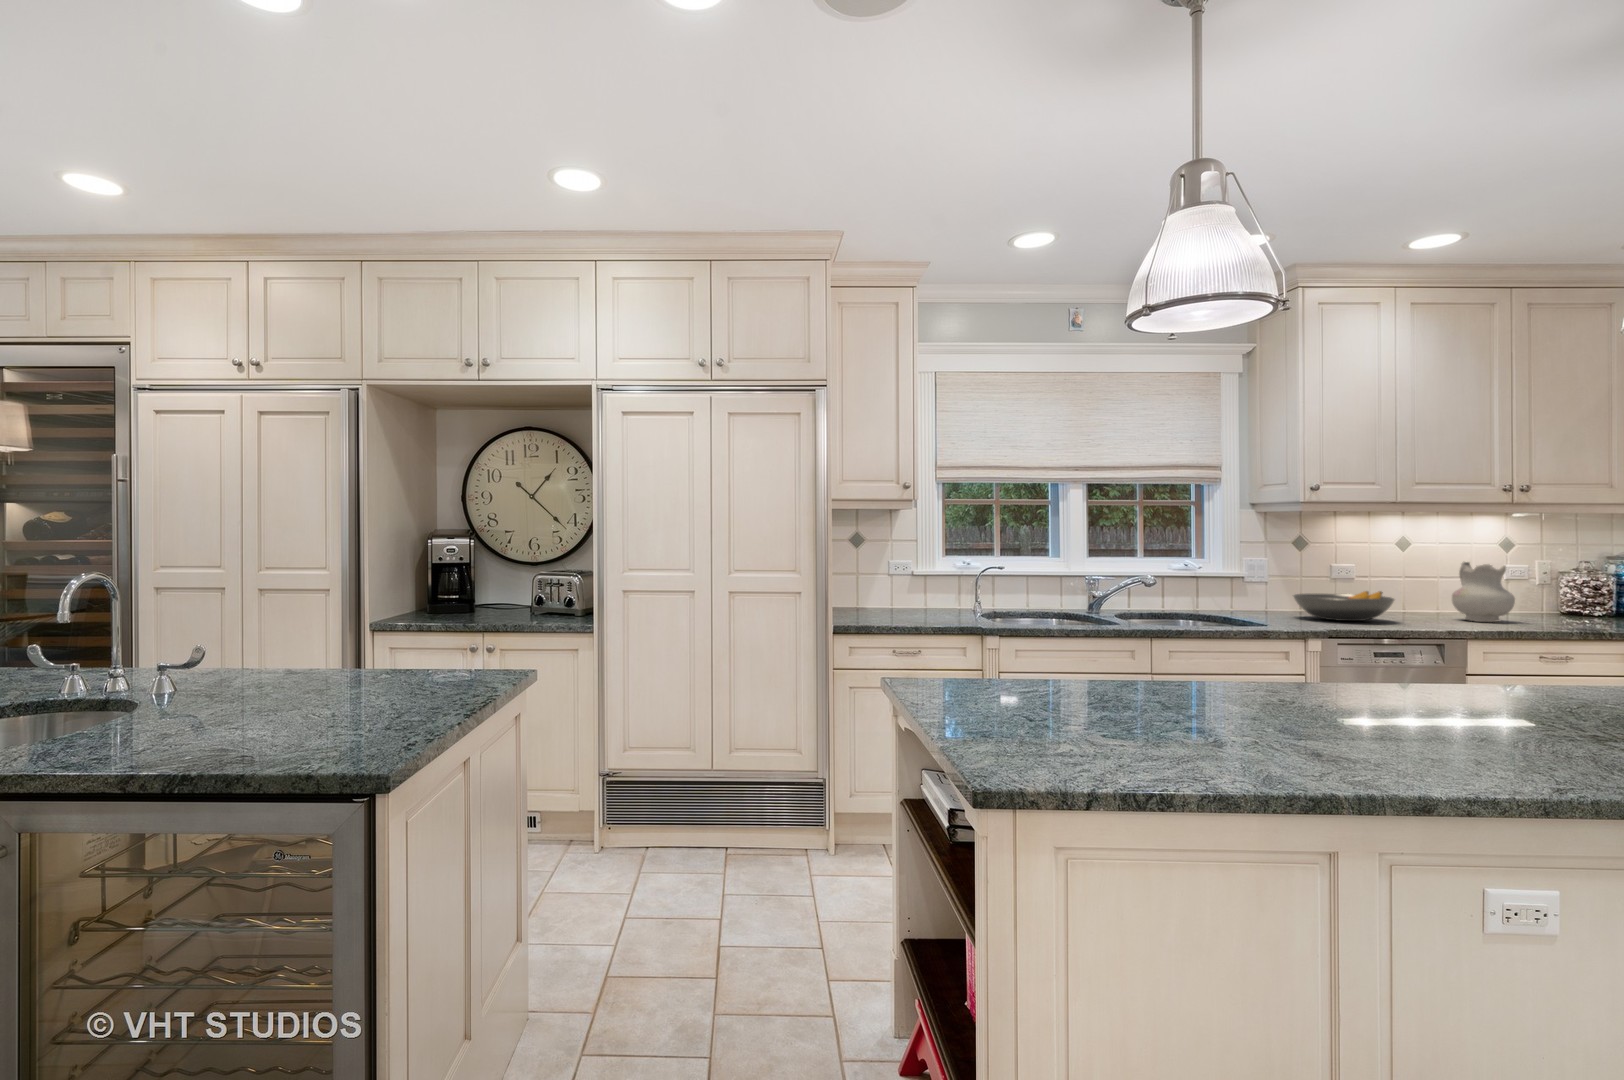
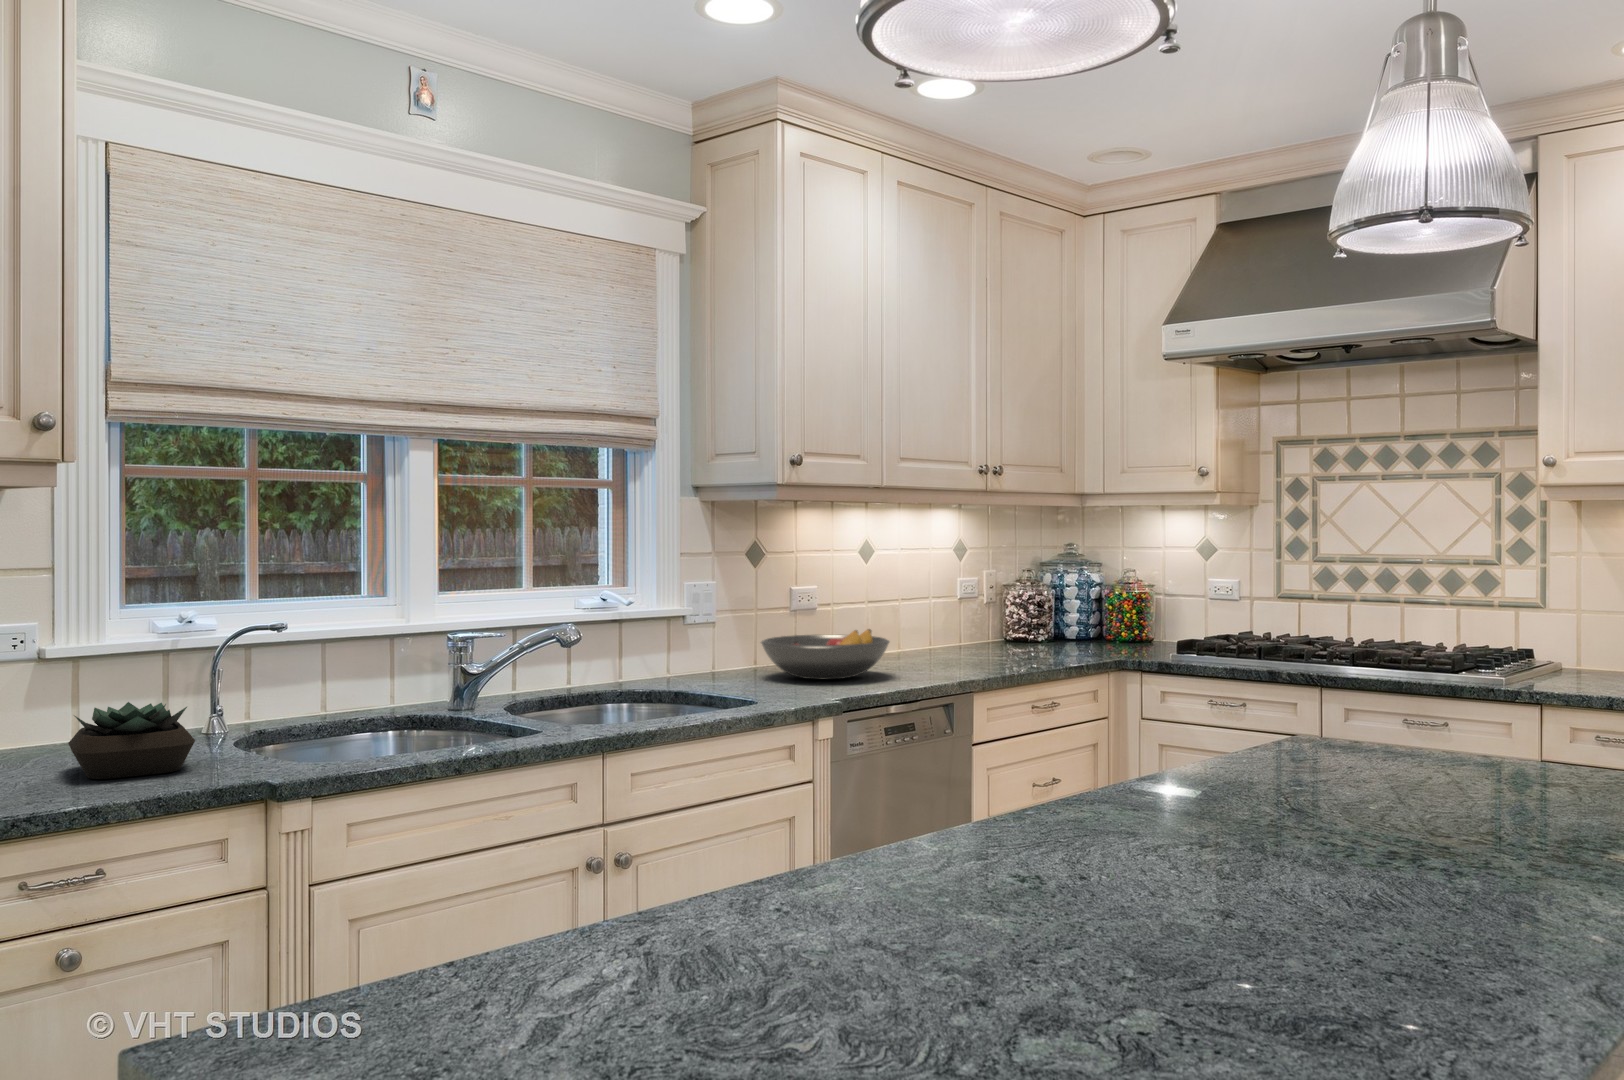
ceramic pitcher: present [1452,562,1515,622] -> none [930,577,994,663]
succulent plant: none [913,592,957,620] -> present [68,702,195,779]

